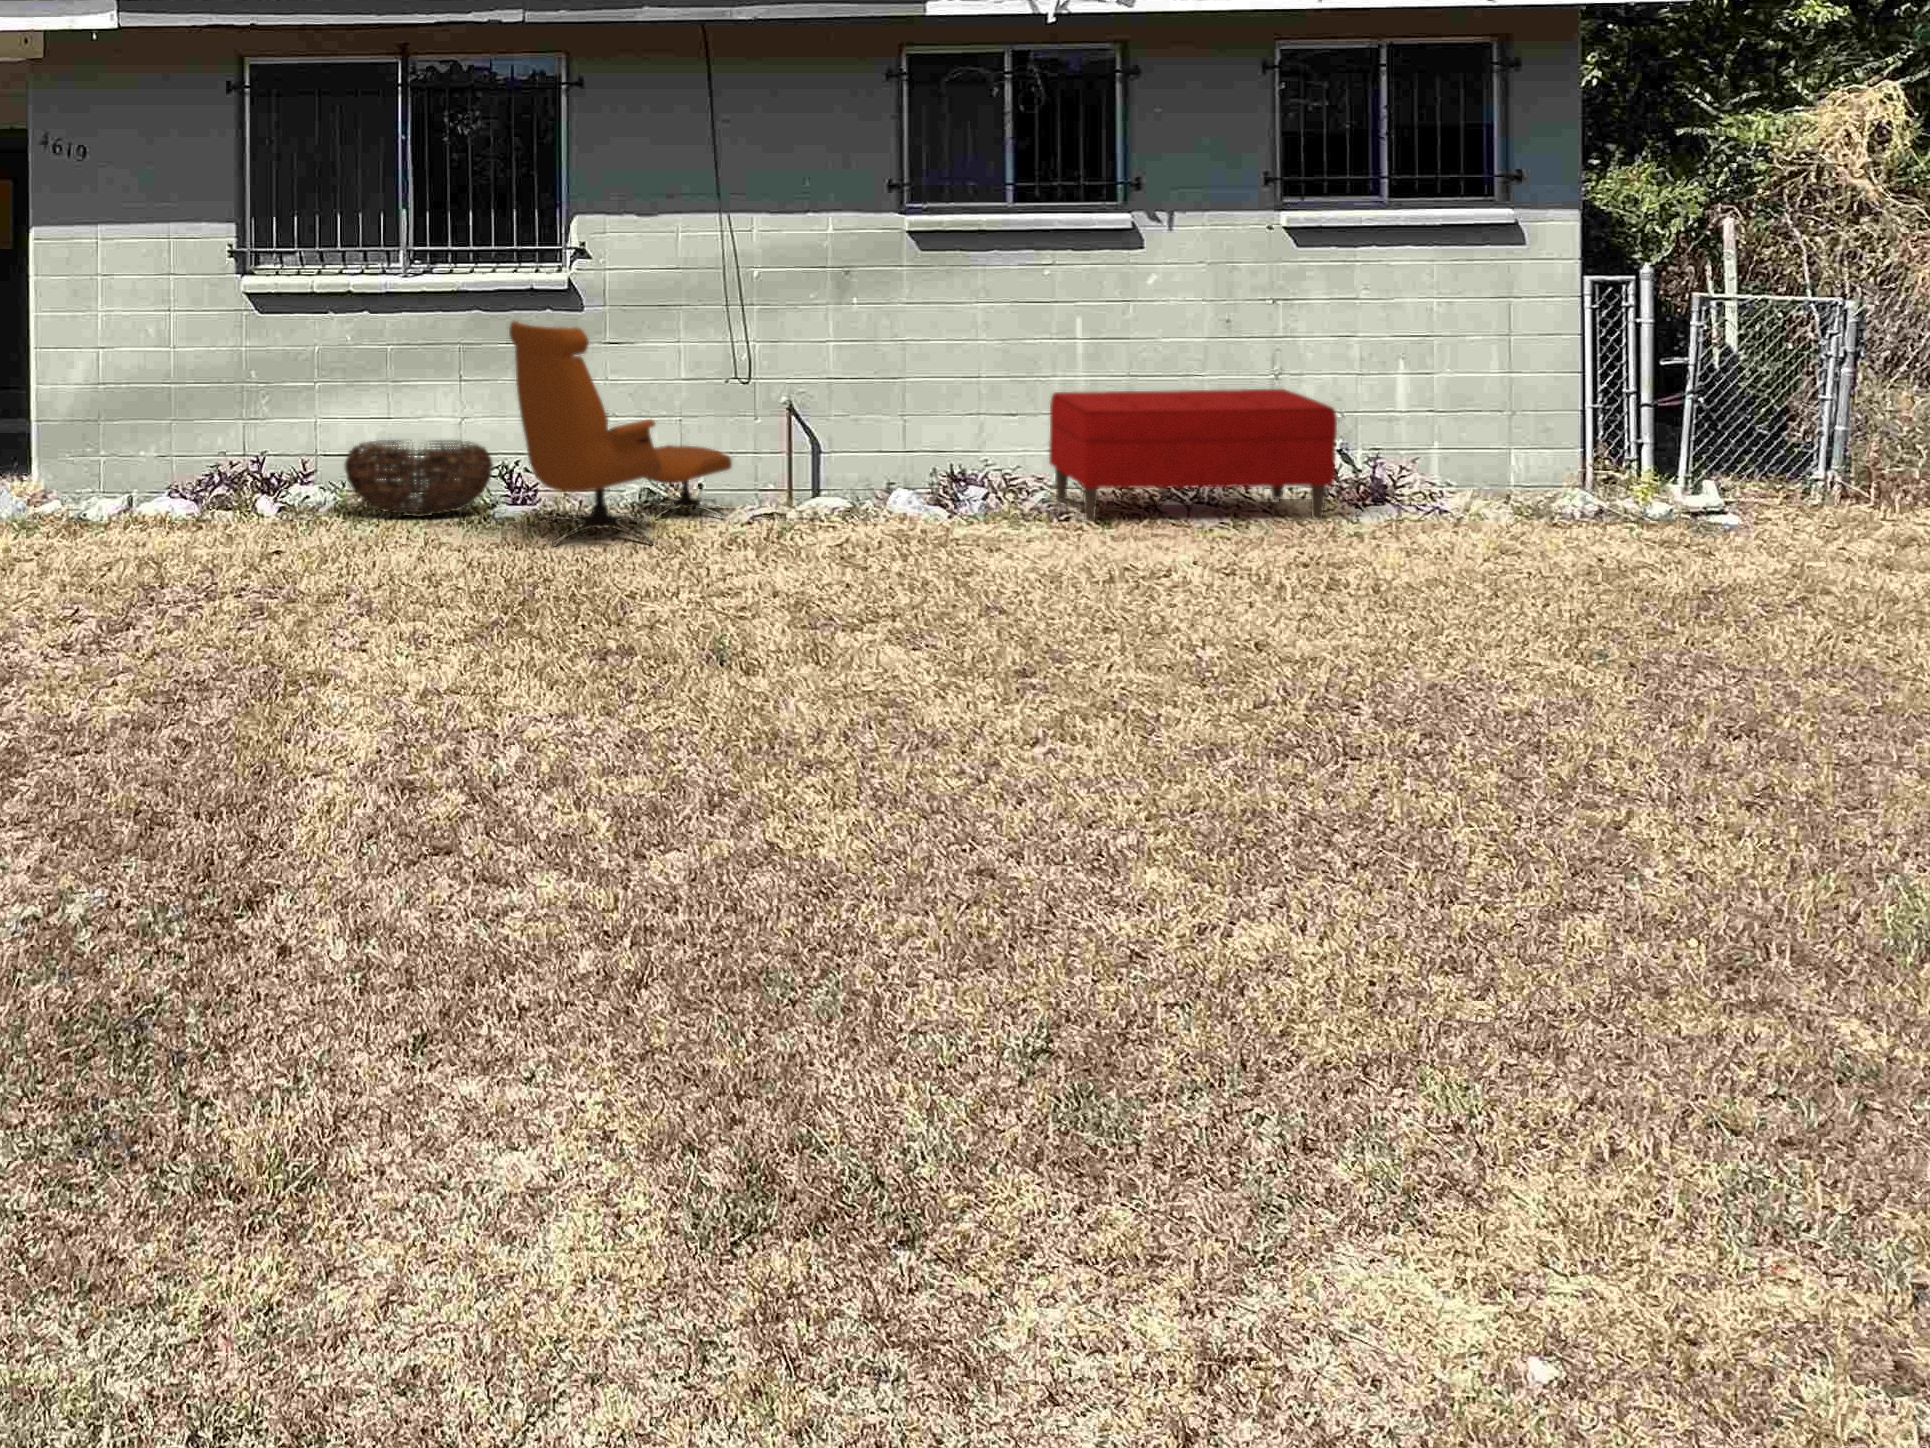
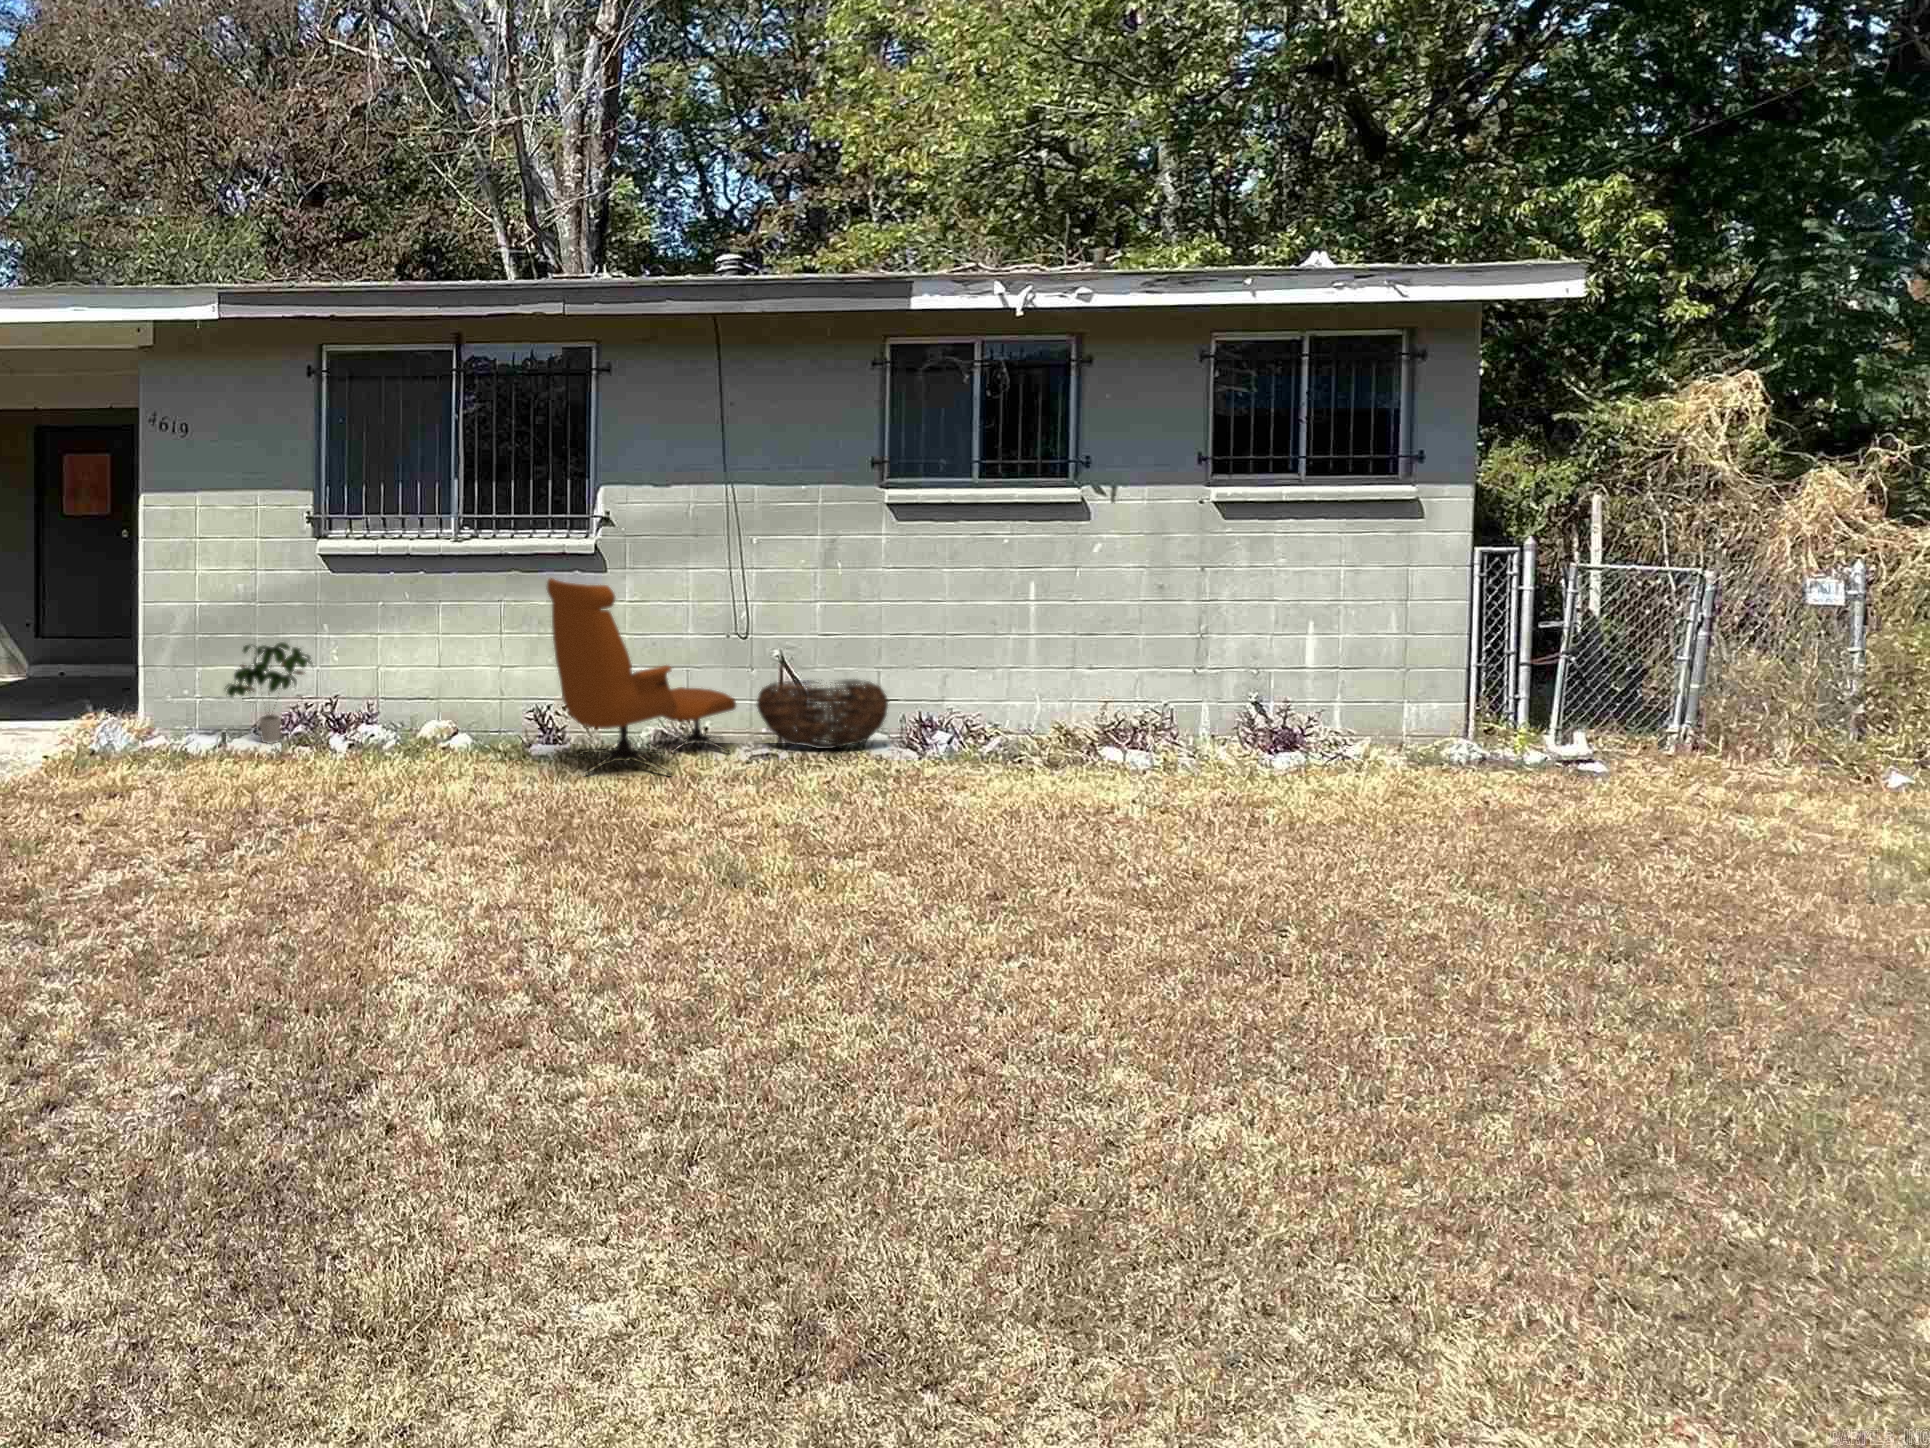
bench: present [1049,389,1337,522] -> none [1009,646,1259,764]
potted plant: none [139,401,243,516] -> present [224,642,313,743]
basket: present [344,440,493,517] -> present [757,679,888,749]

